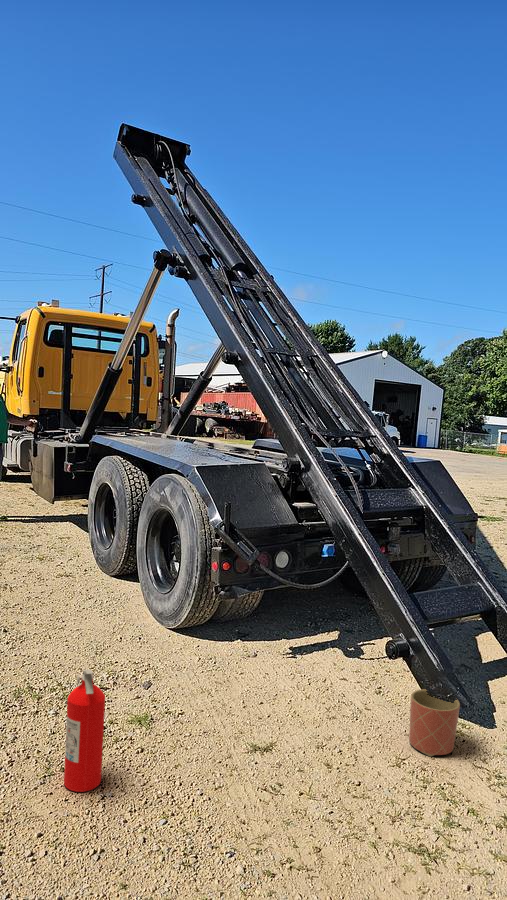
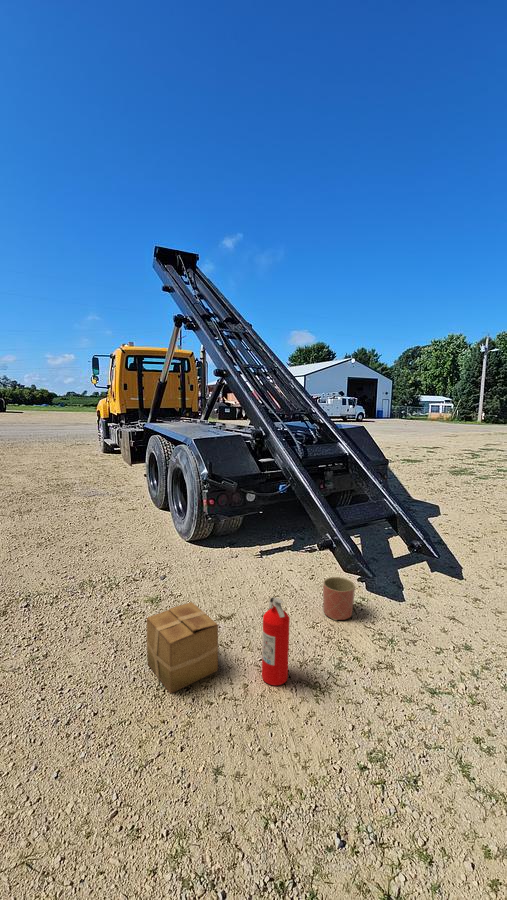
fire extinguisher: present [64,669,105,792] -> present [262,597,290,685]
cardboard box: none [158,720,274,859] -> present [147,602,218,693]

